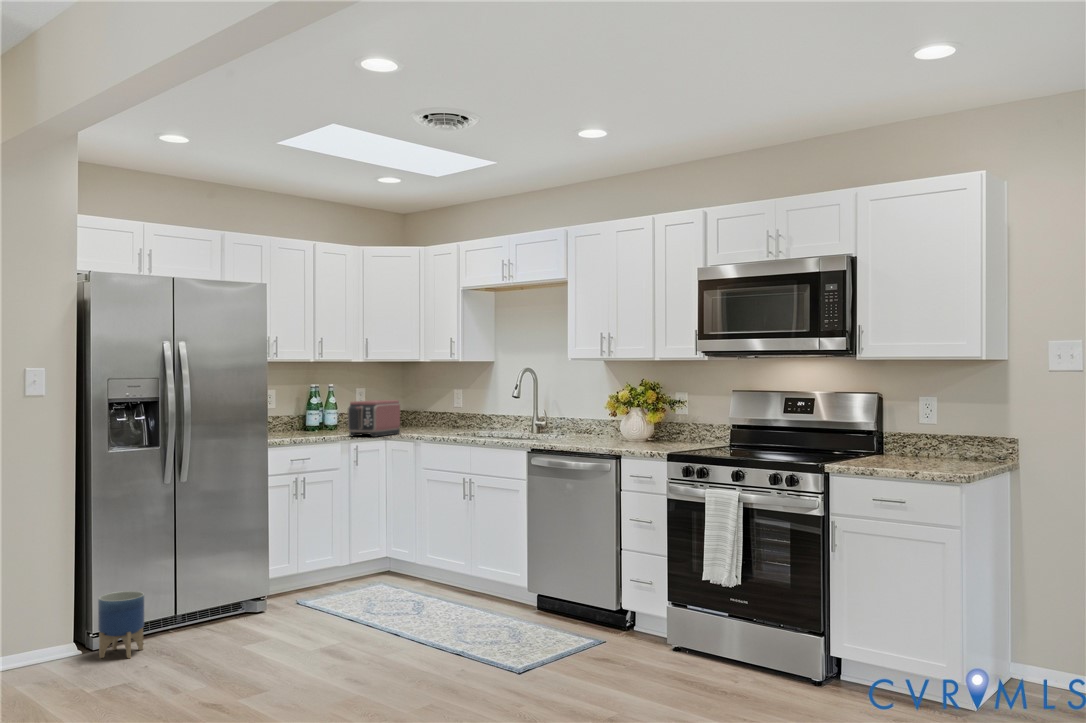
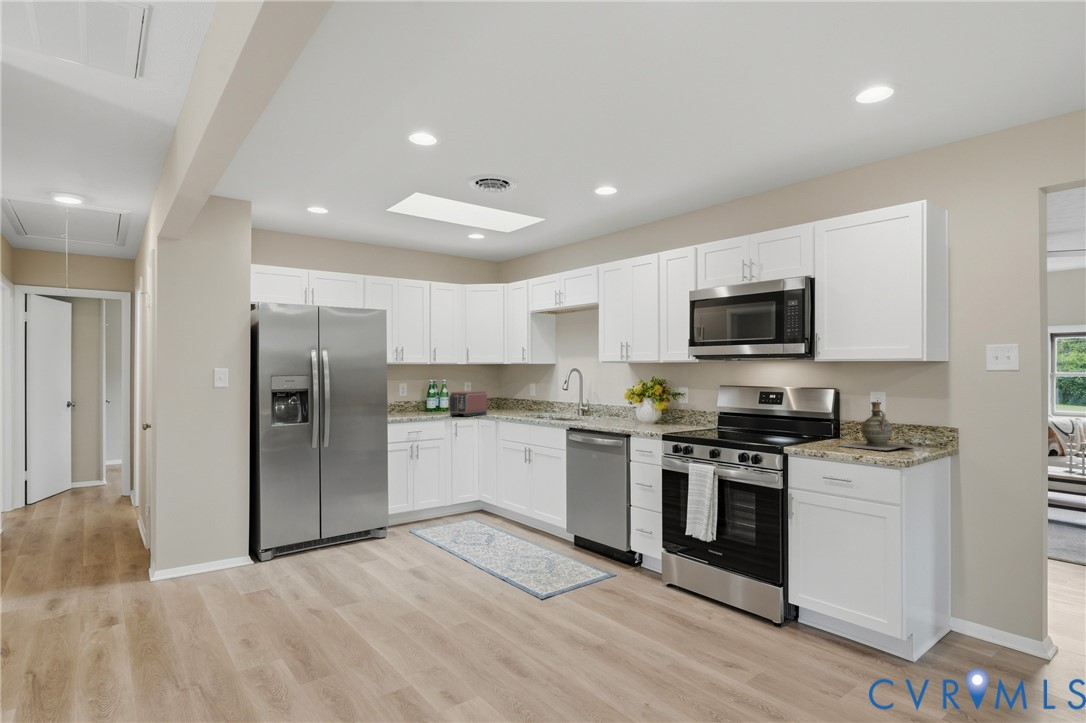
ceramic jug: none [886,408,970,465] -> present [841,402,909,450]
planter: present [98,591,144,658] -> none [258,523,290,572]

